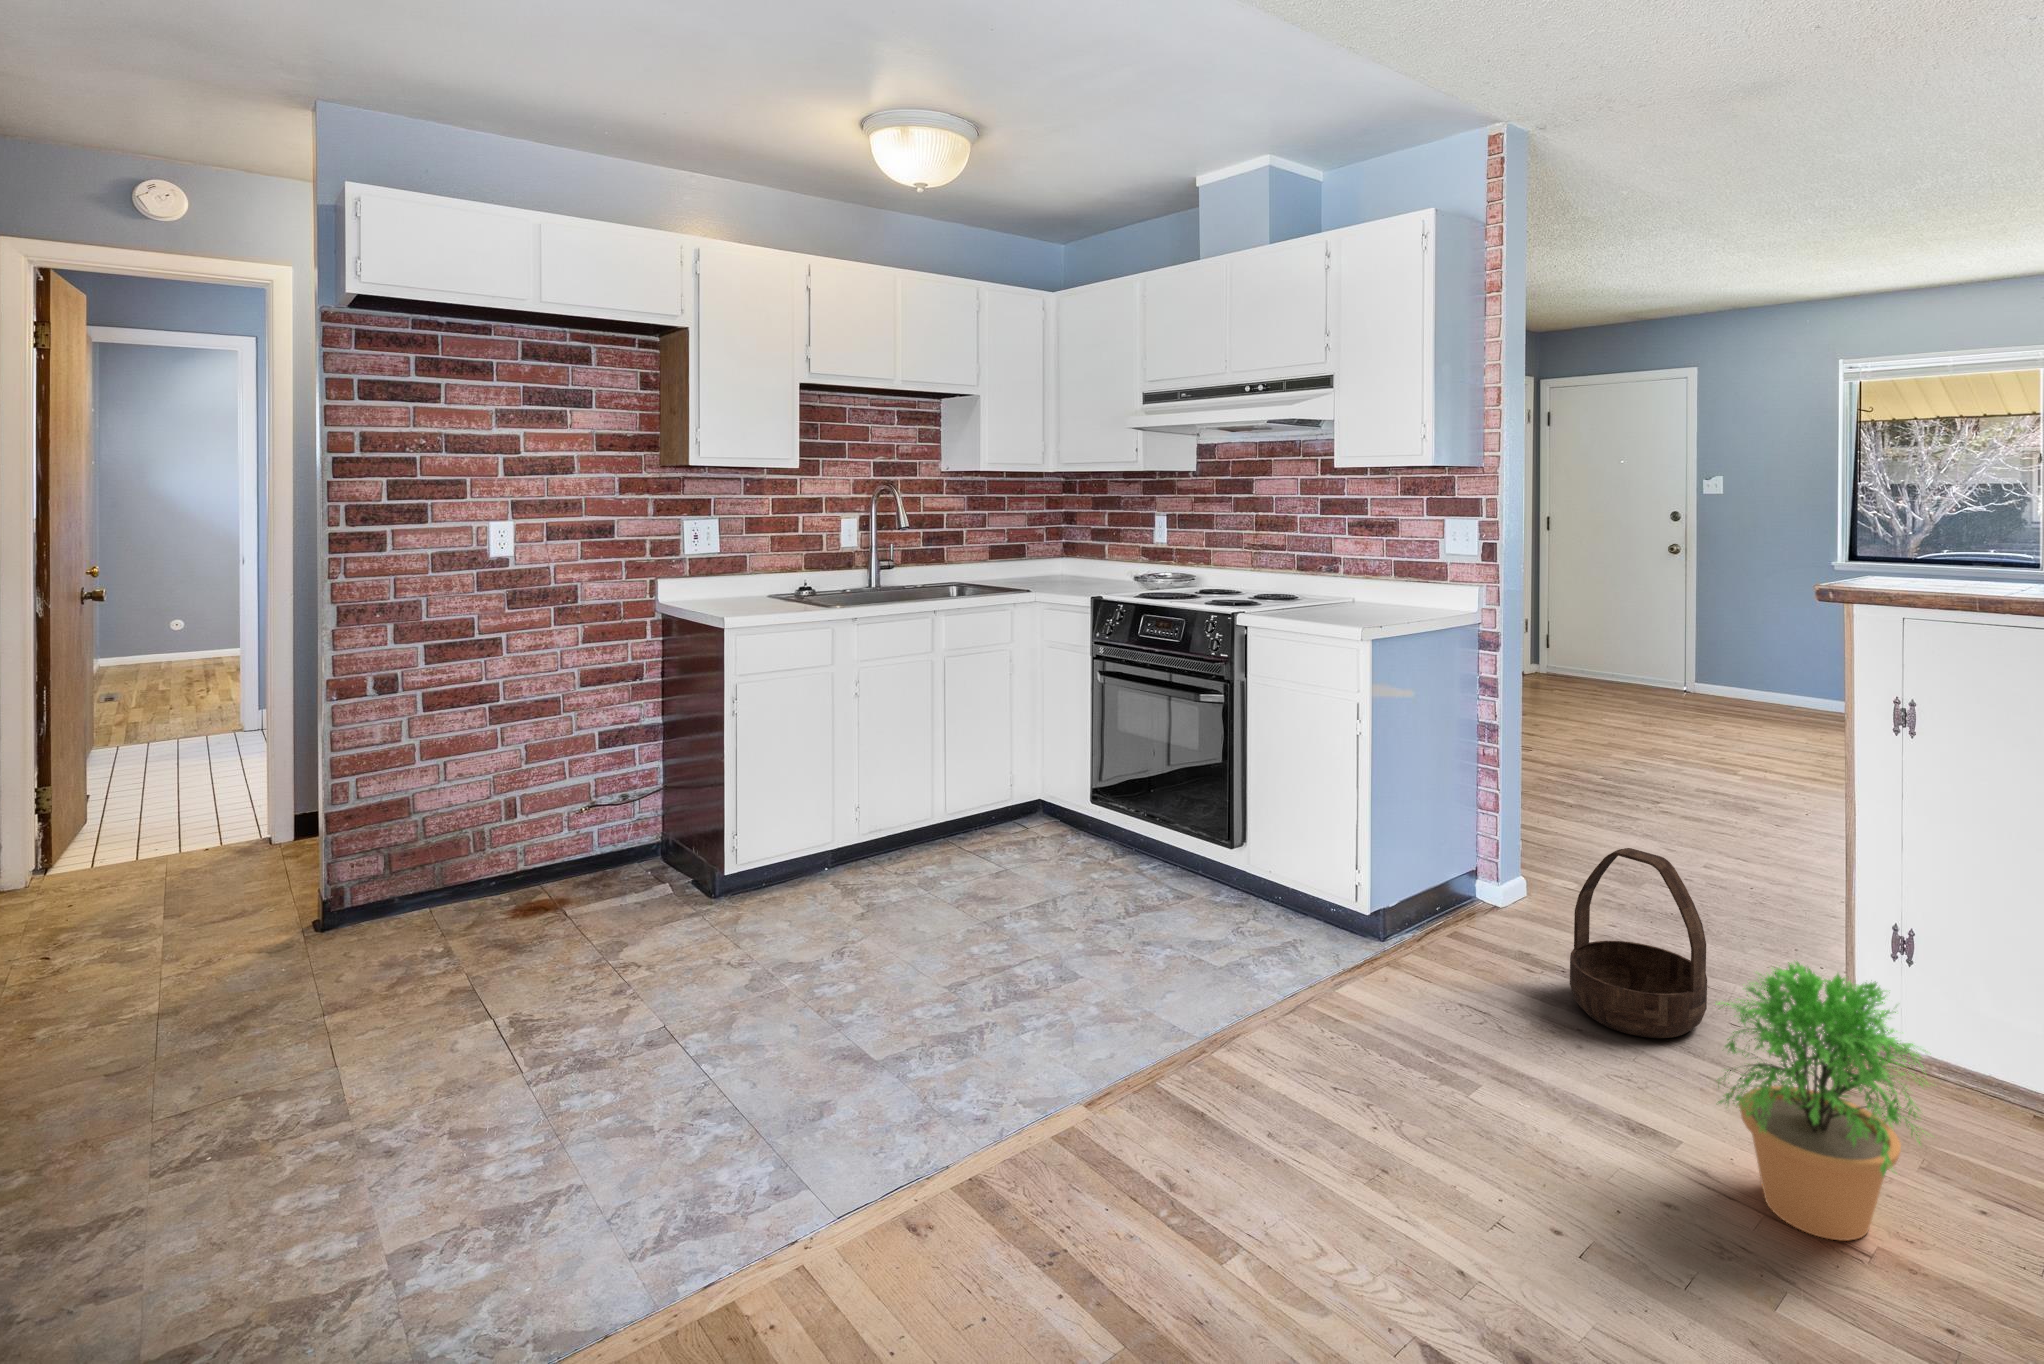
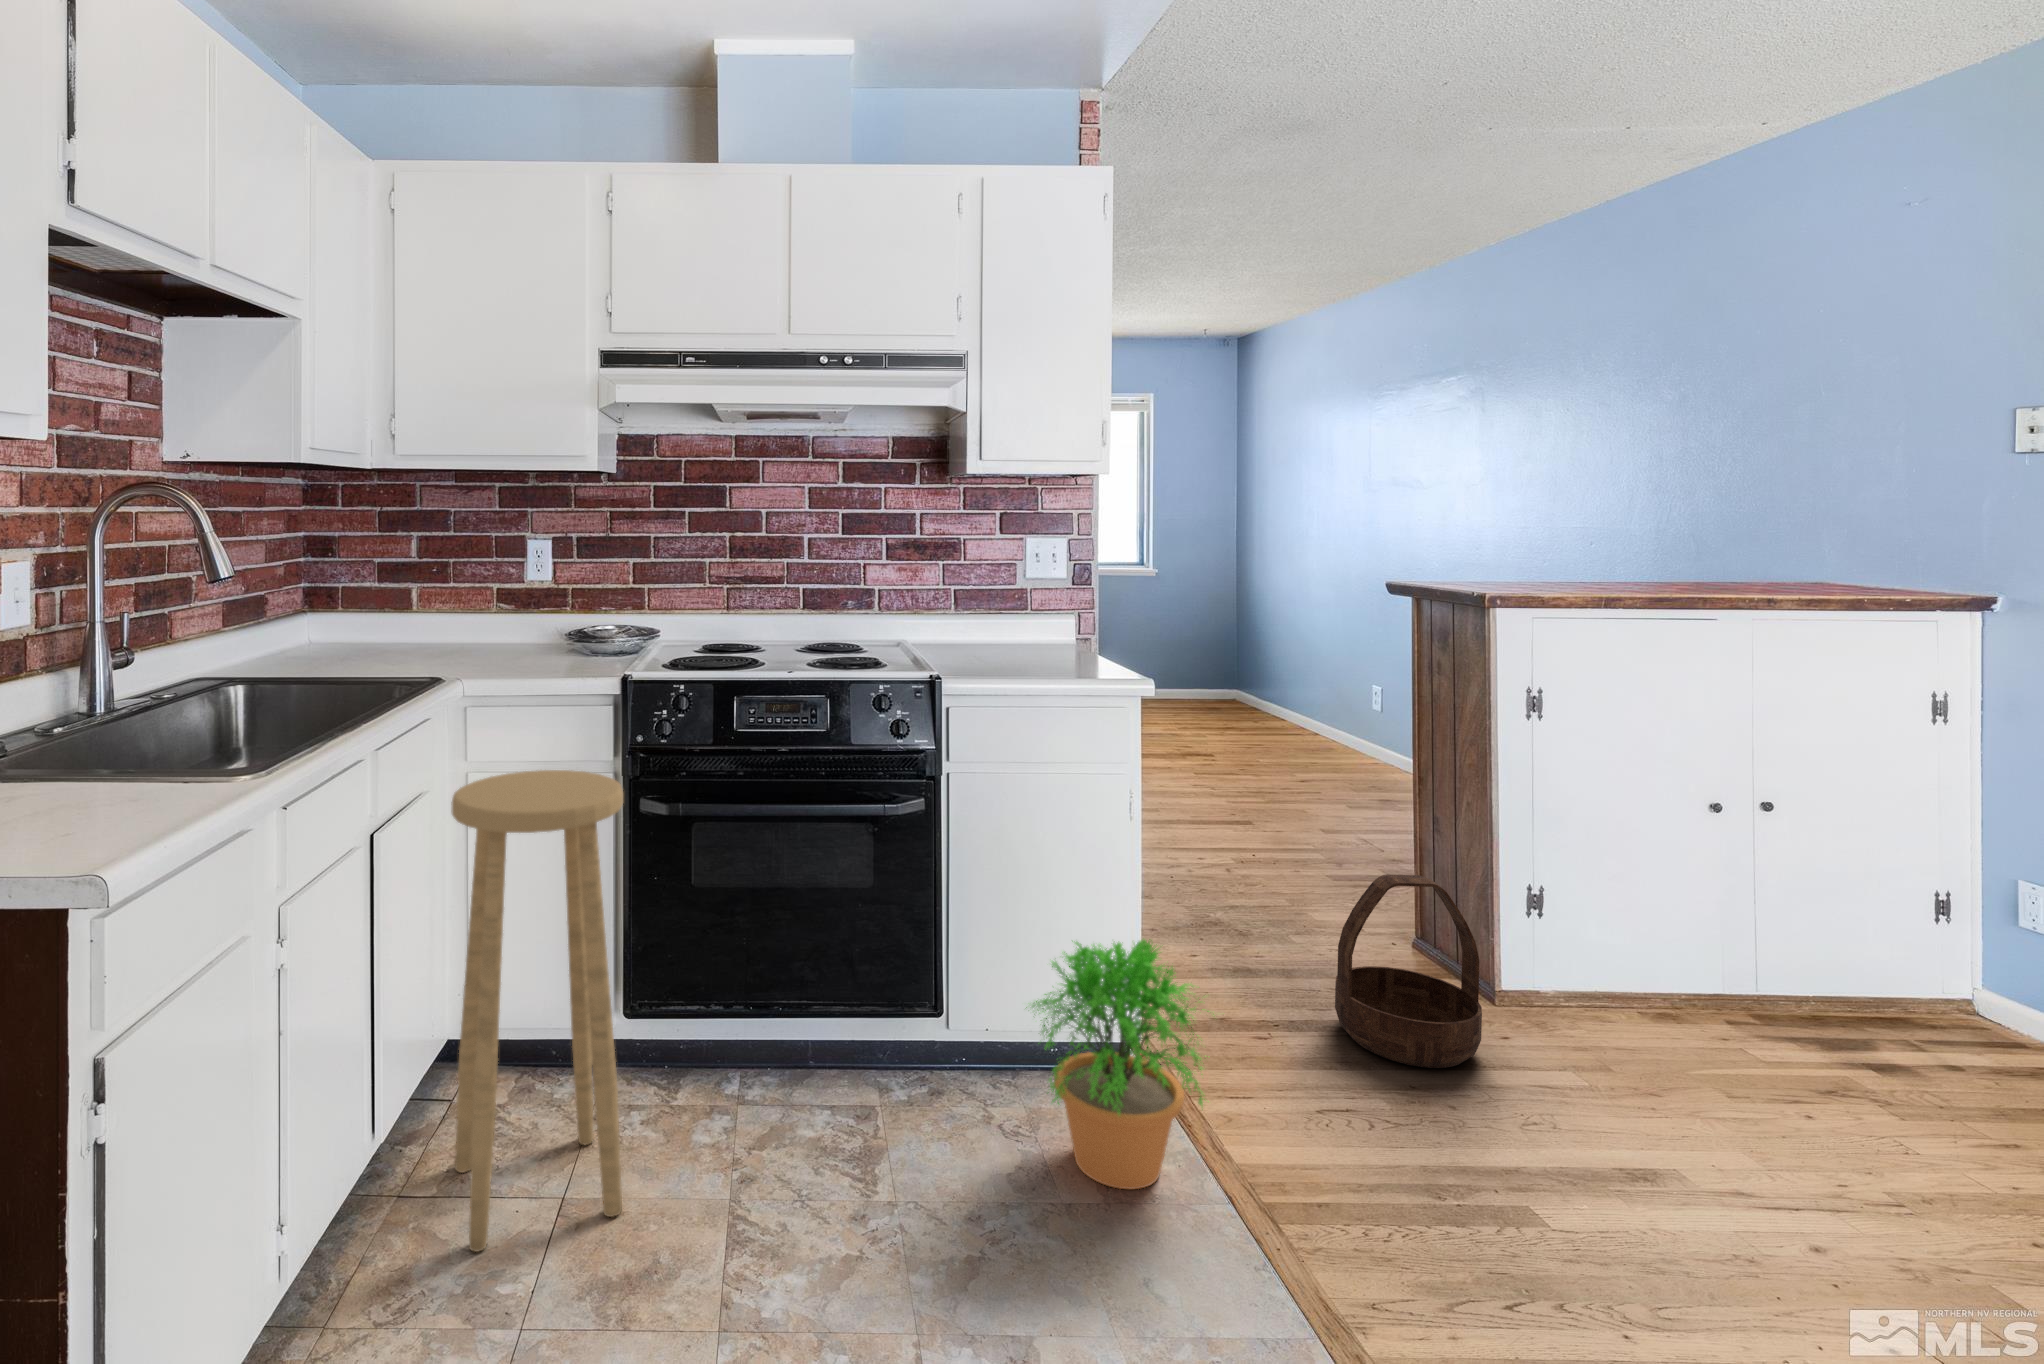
stool: none [946,639,1050,876] -> present [451,770,623,1252]
potted plant: present [1718,962,1923,1241] -> present [1026,939,1214,1189]

